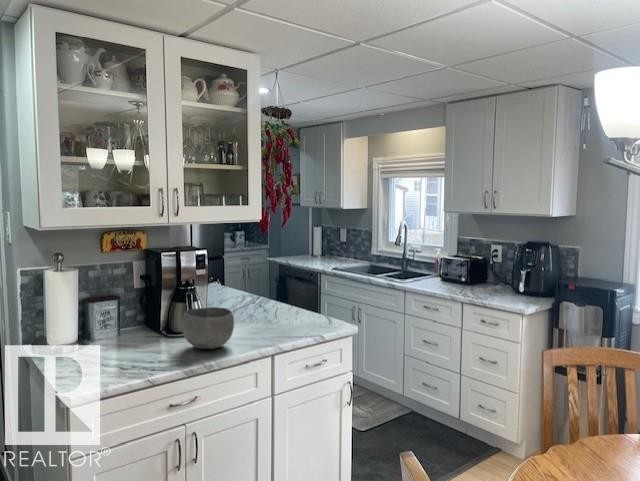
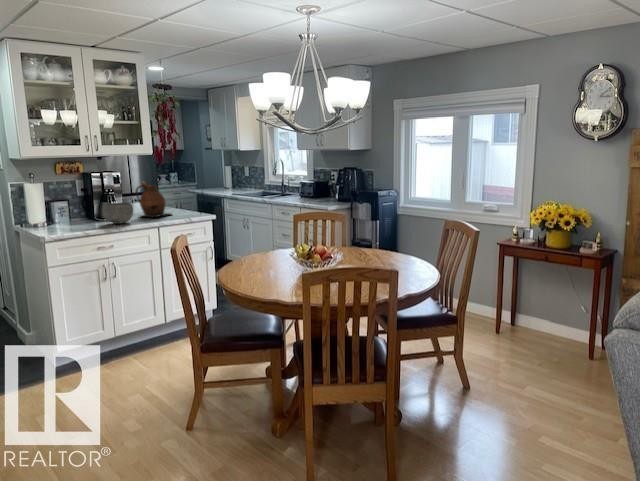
ceramic pitcher: none [232,266,289,332] -> present [136,181,169,217]

